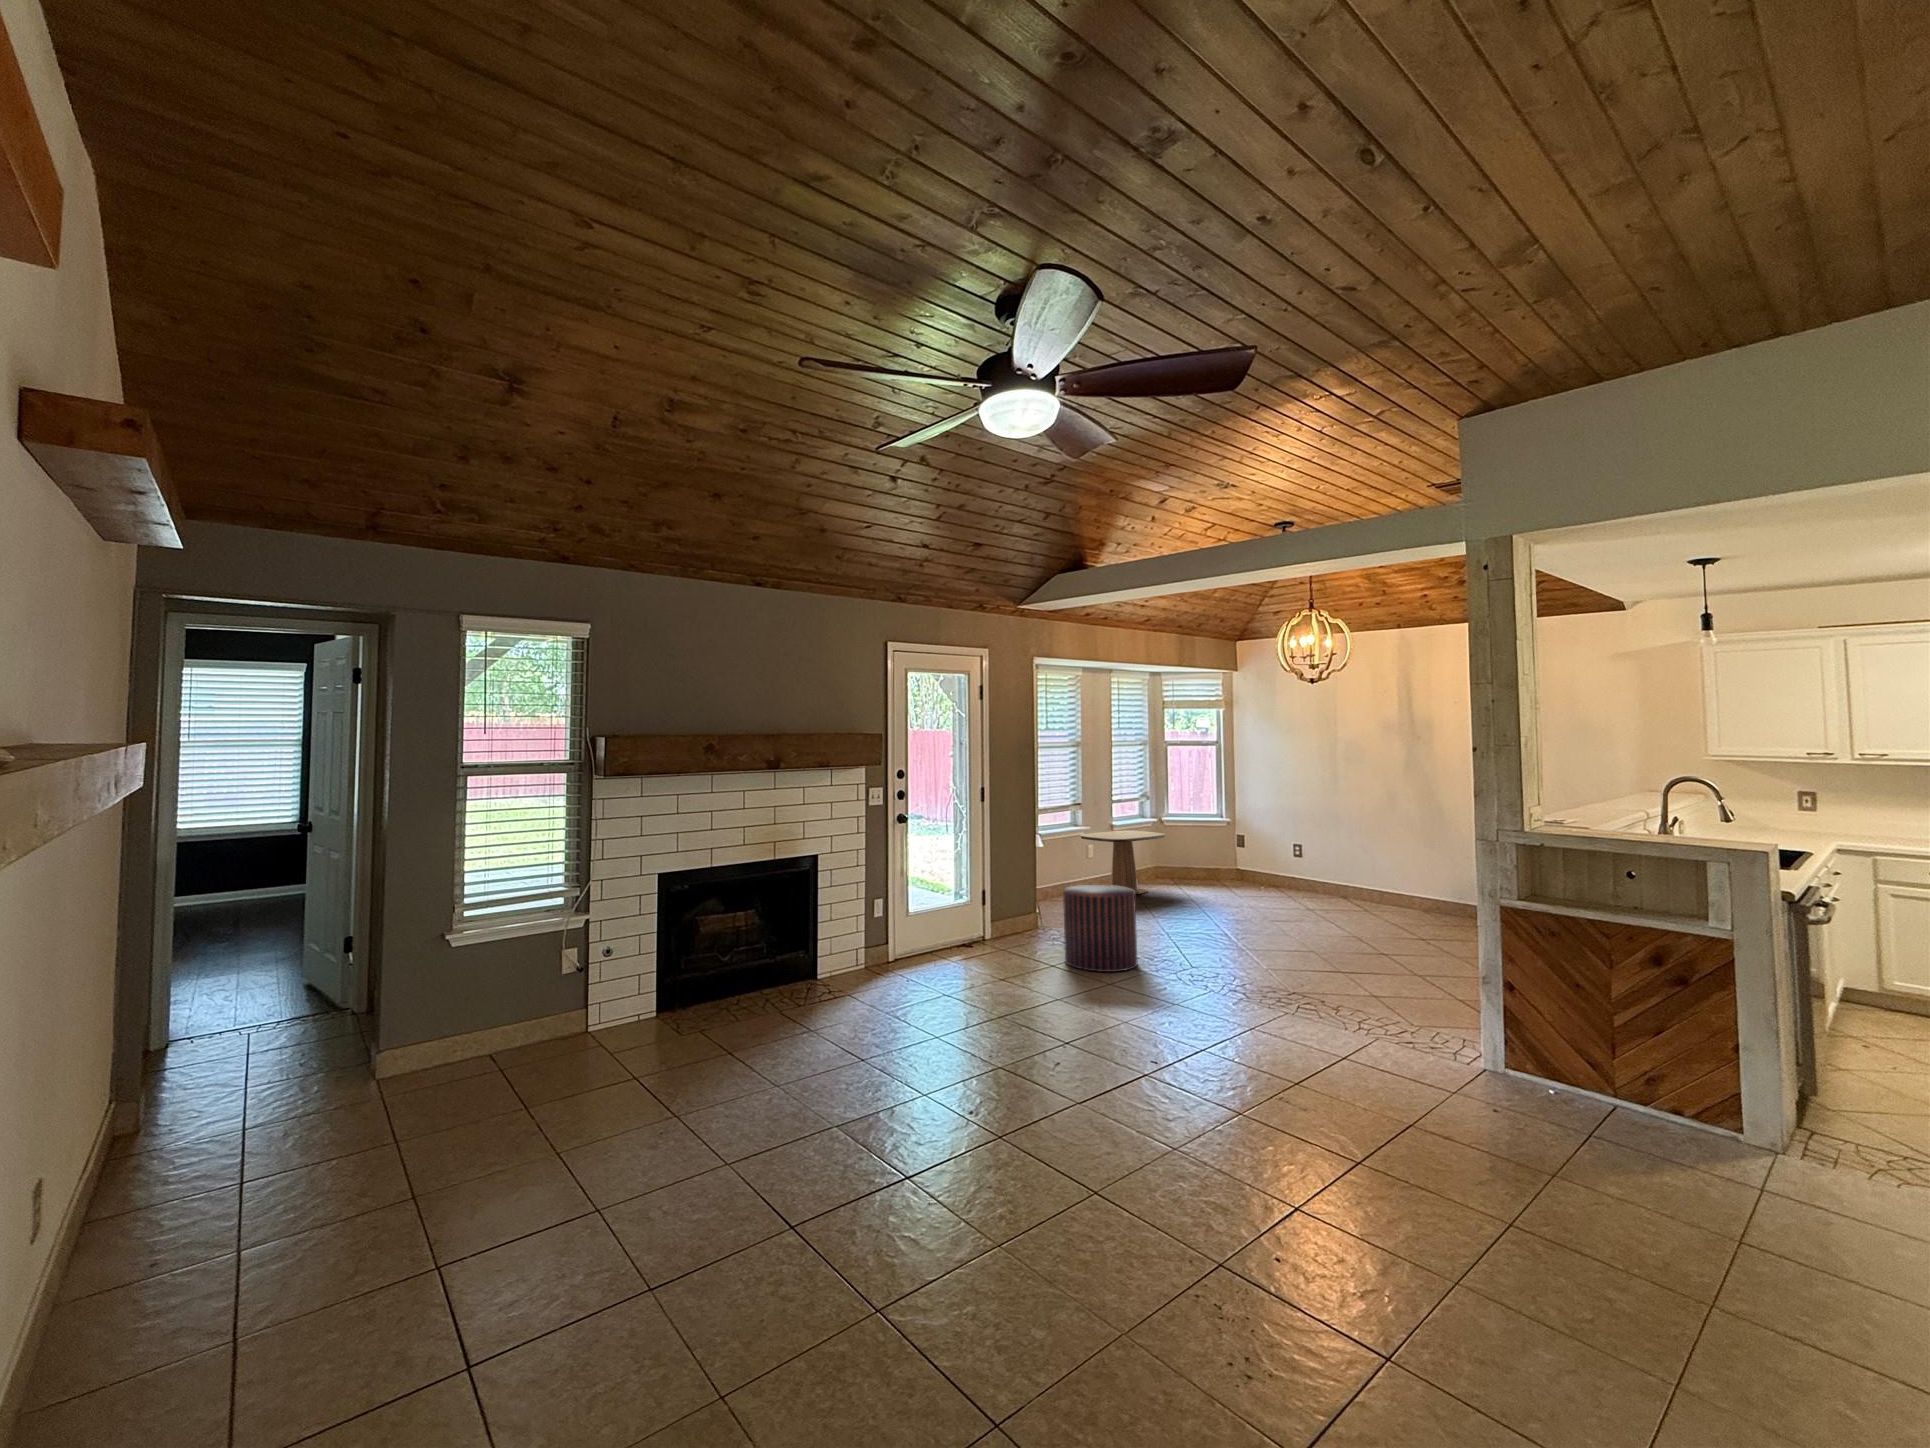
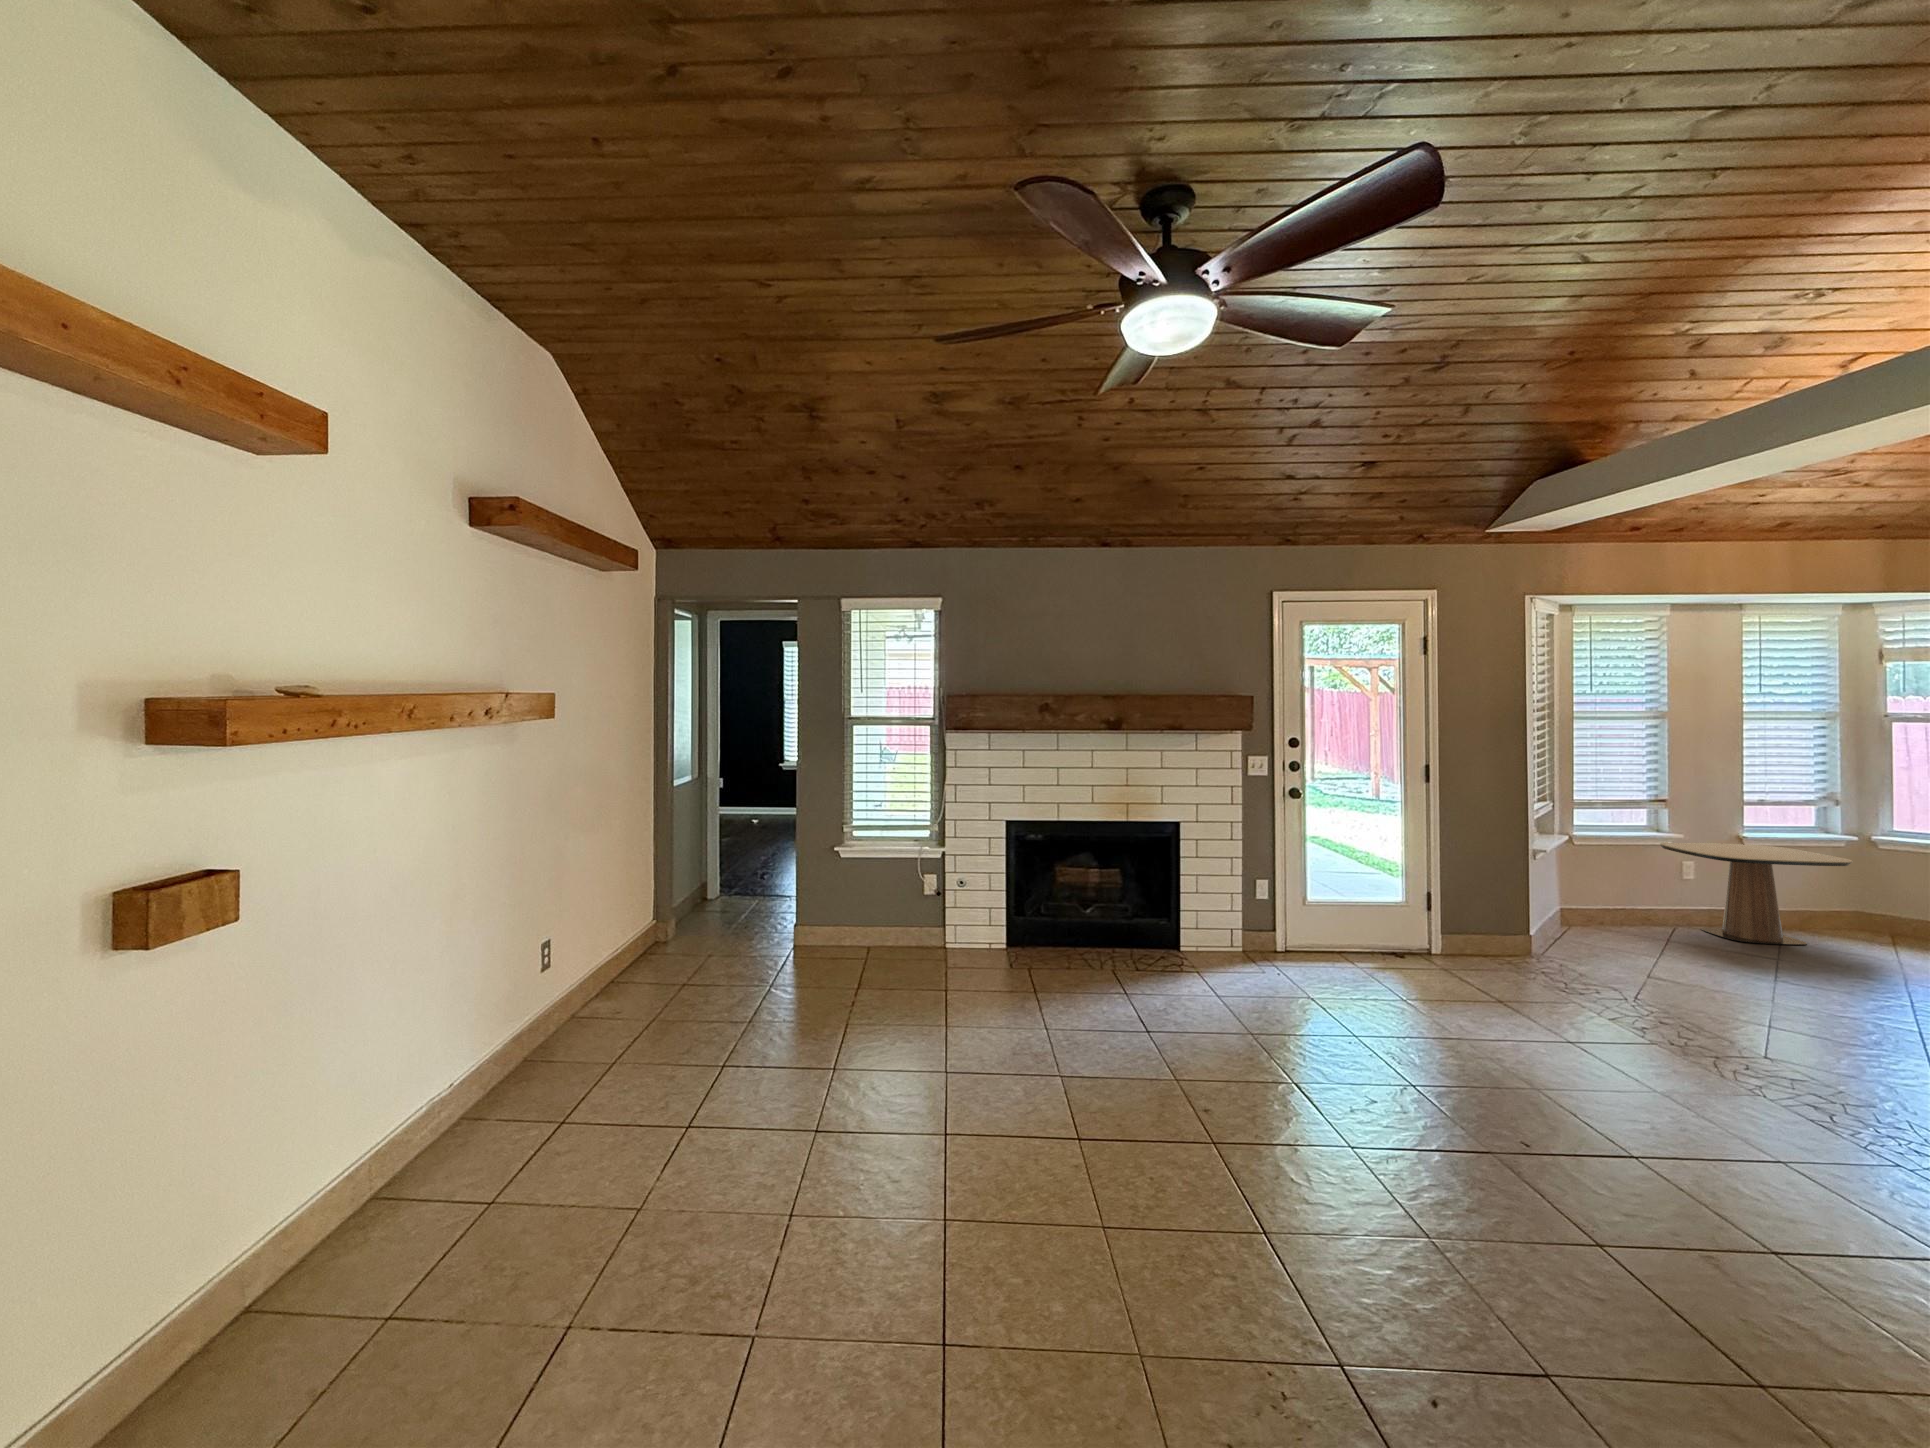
pouf: present [1063,885,1137,972] -> none [1531,911,1668,1049]

